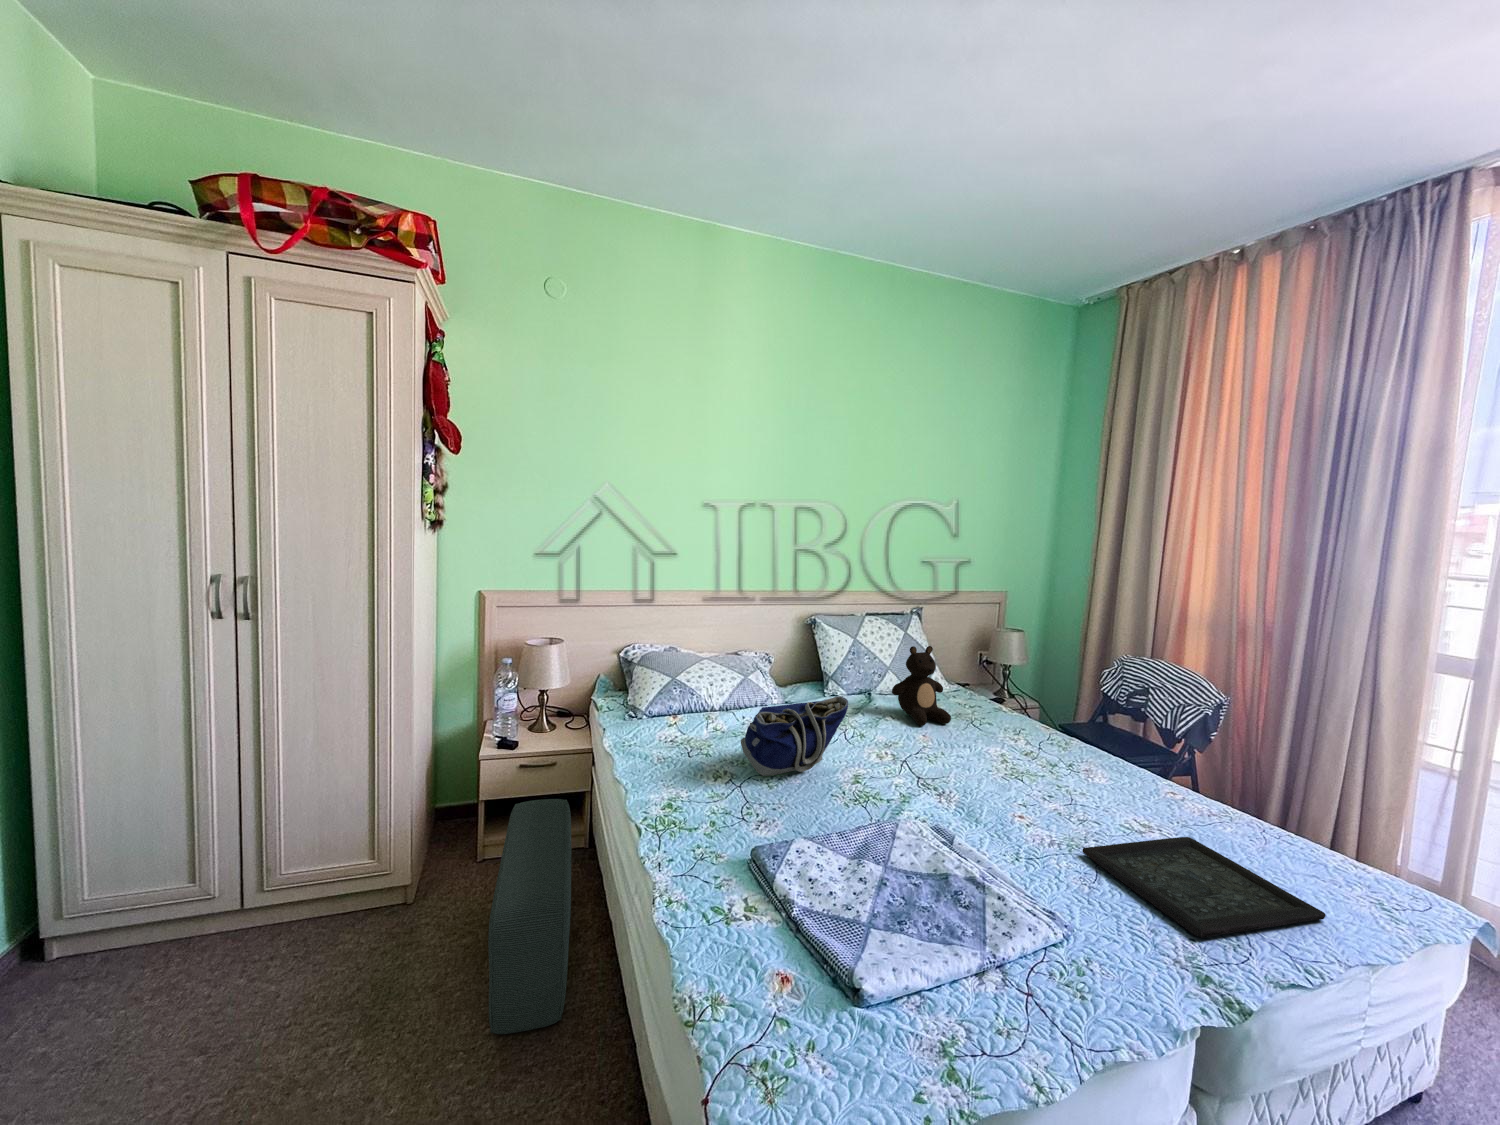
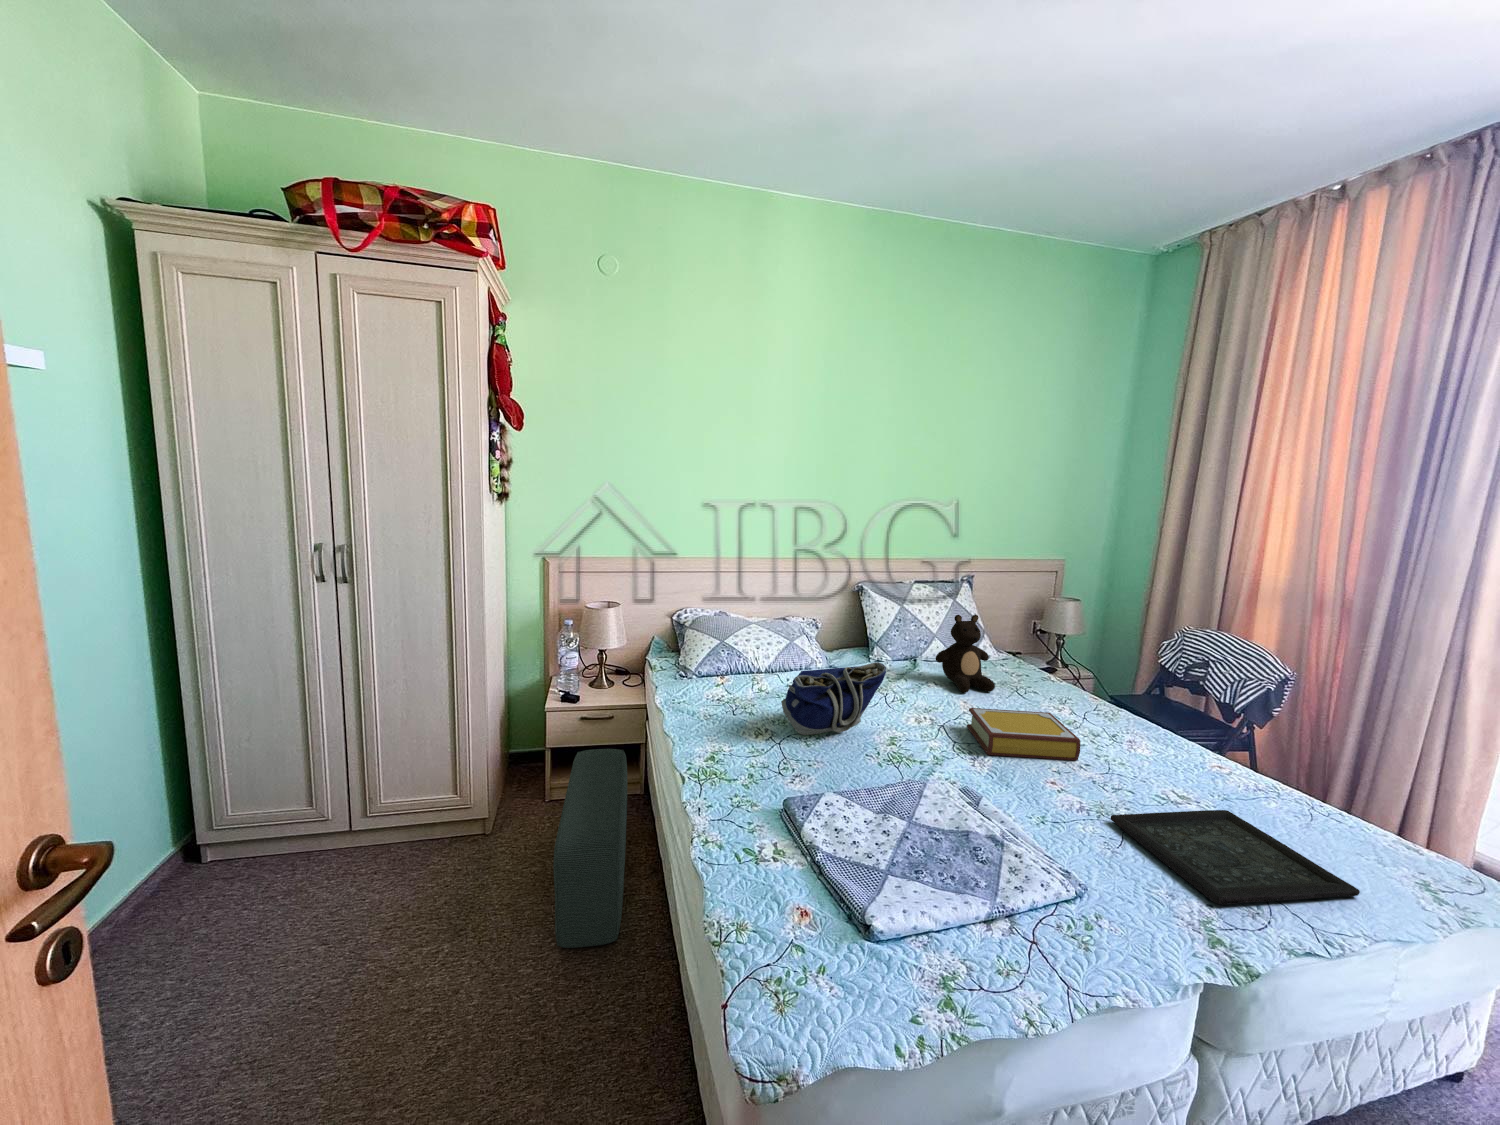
book: none [929,741,1043,792] -> present [967,708,1080,761]

